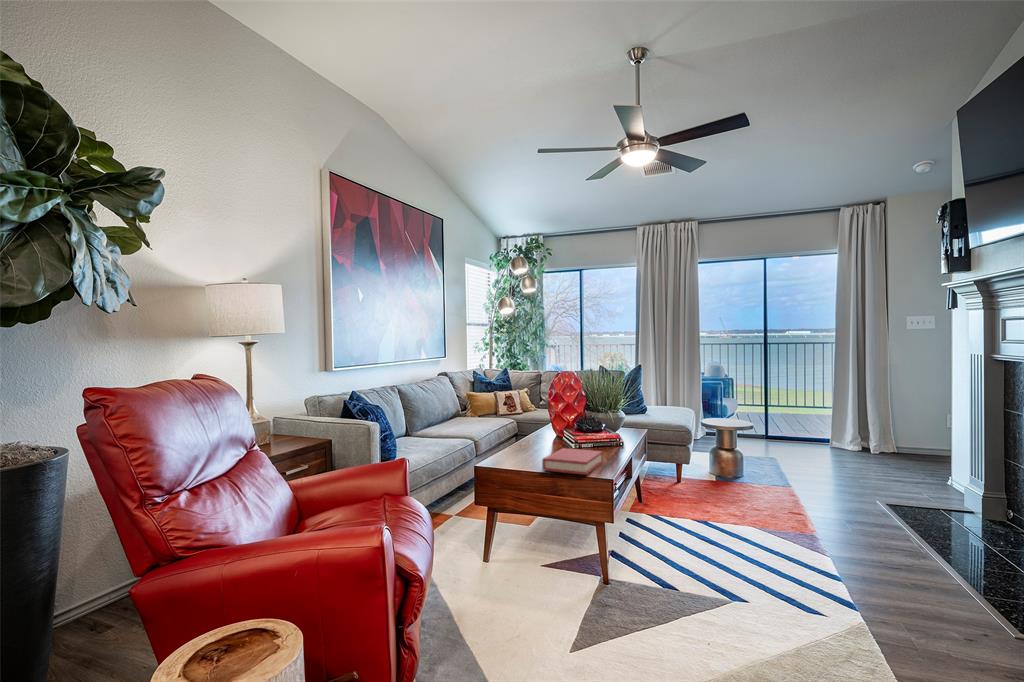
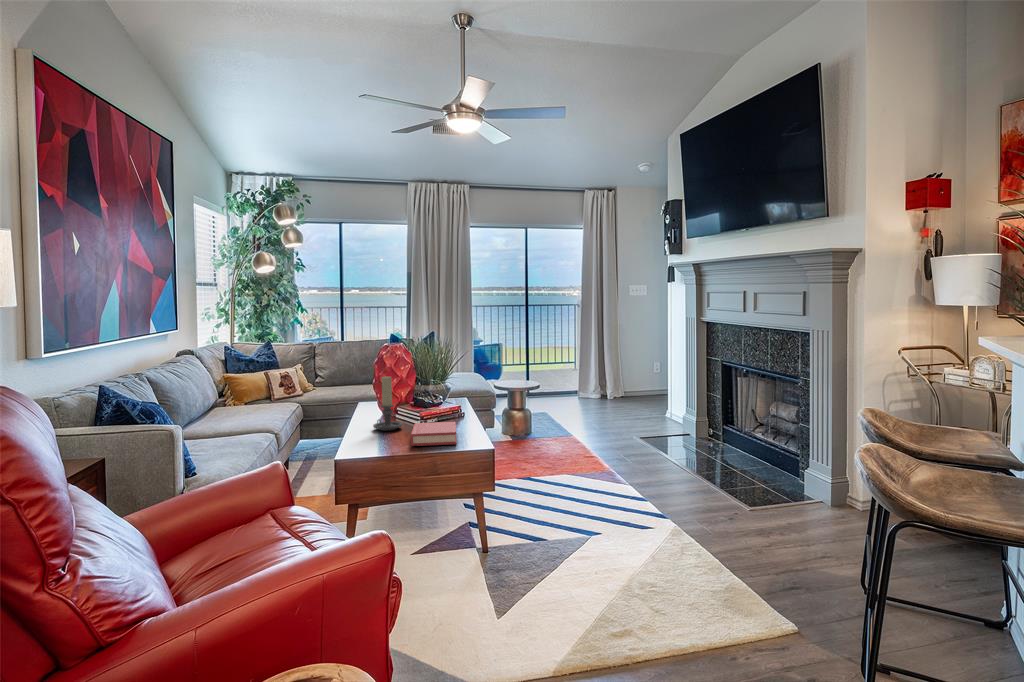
candle holder: none [530,399,558,452] -> present [373,377,402,431]

